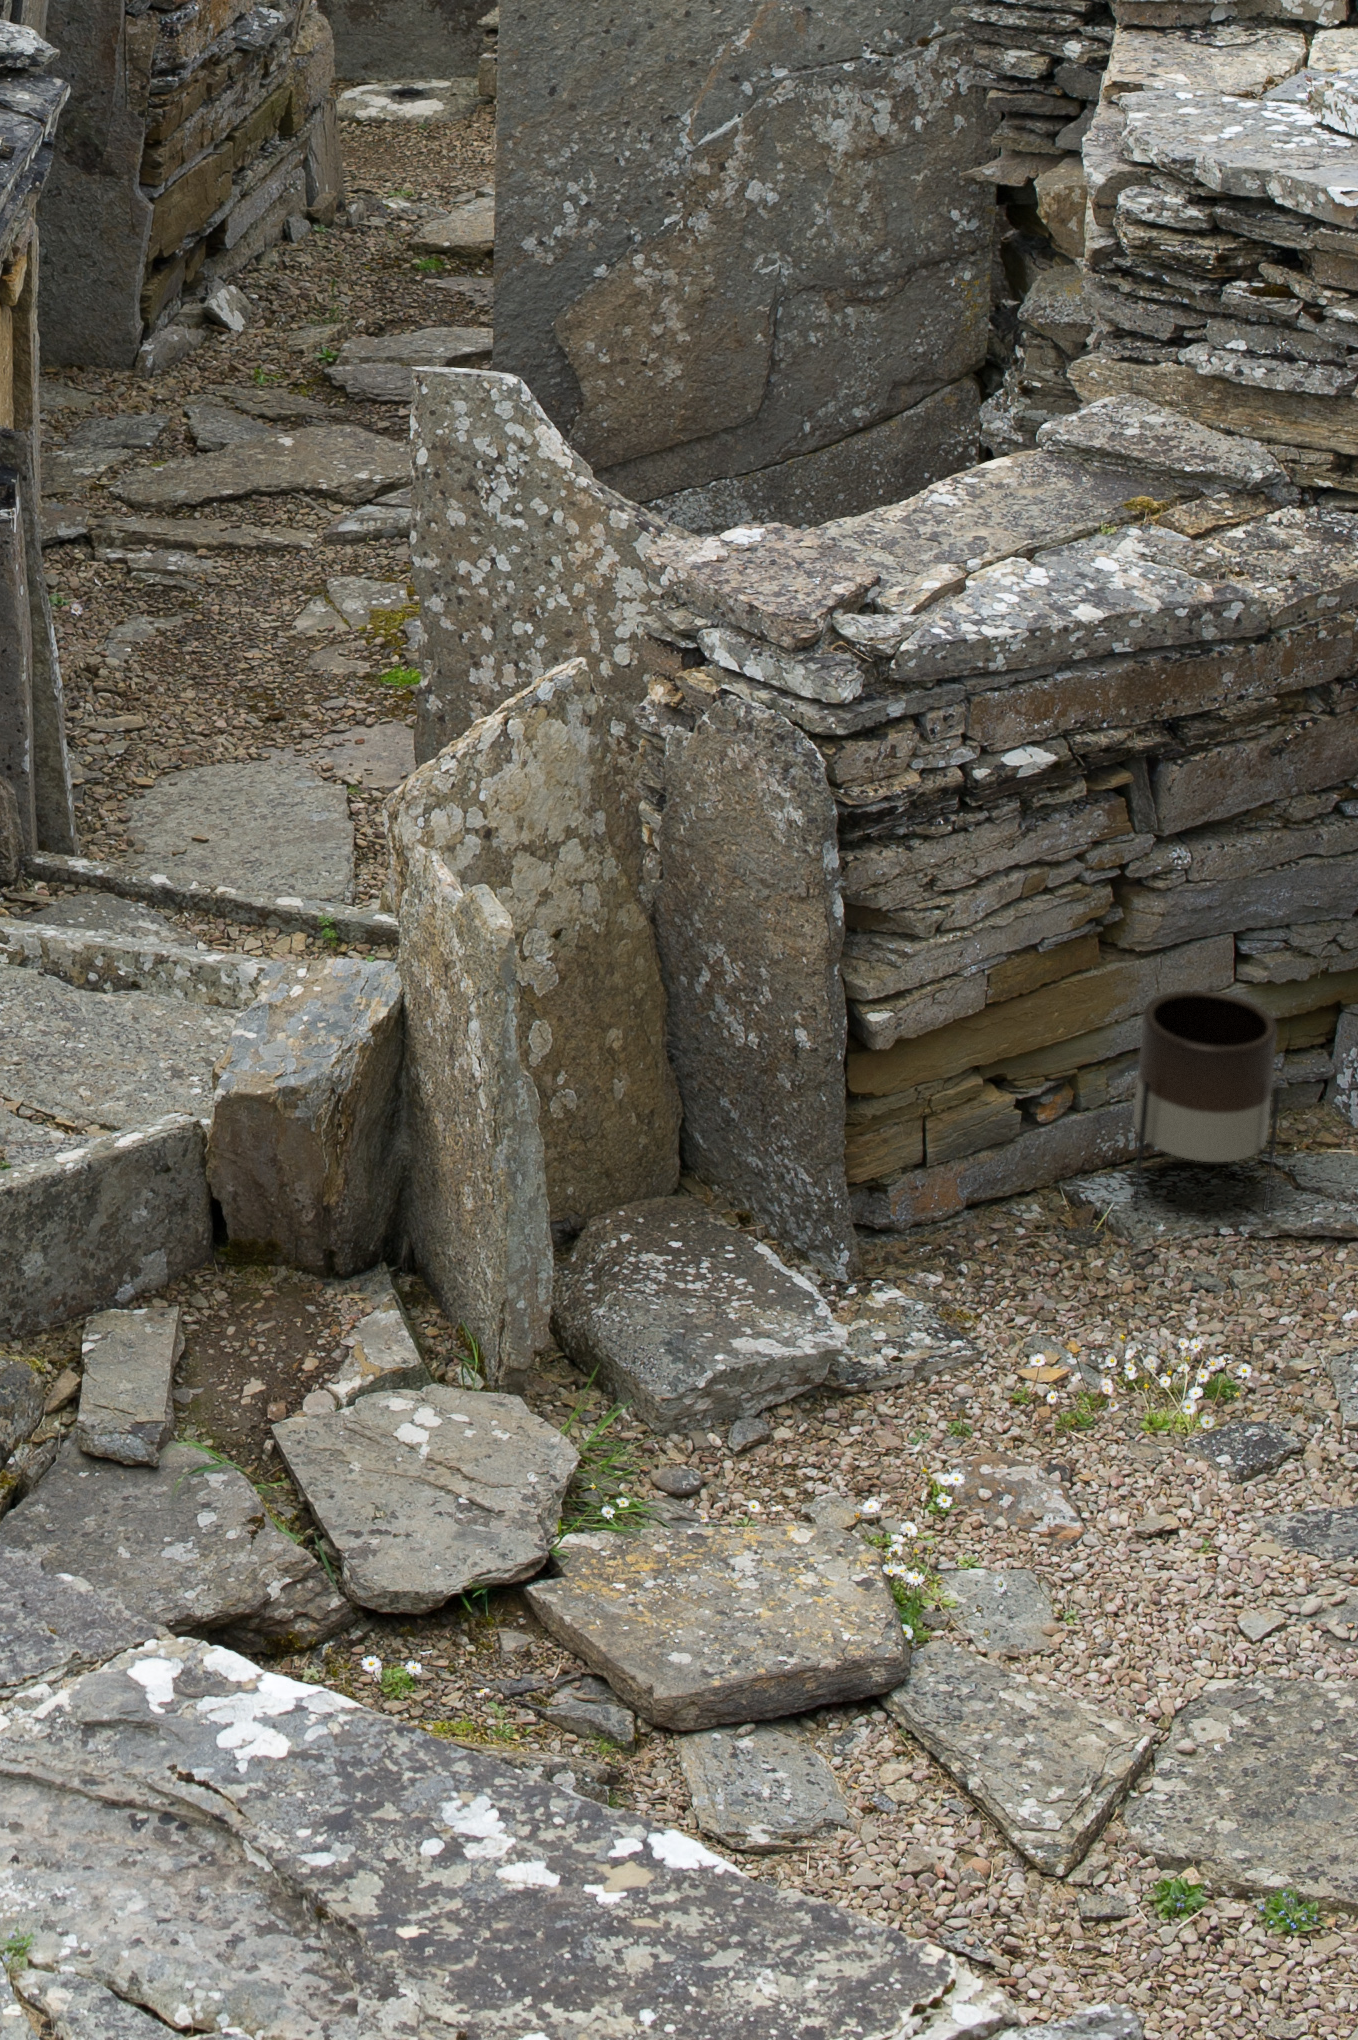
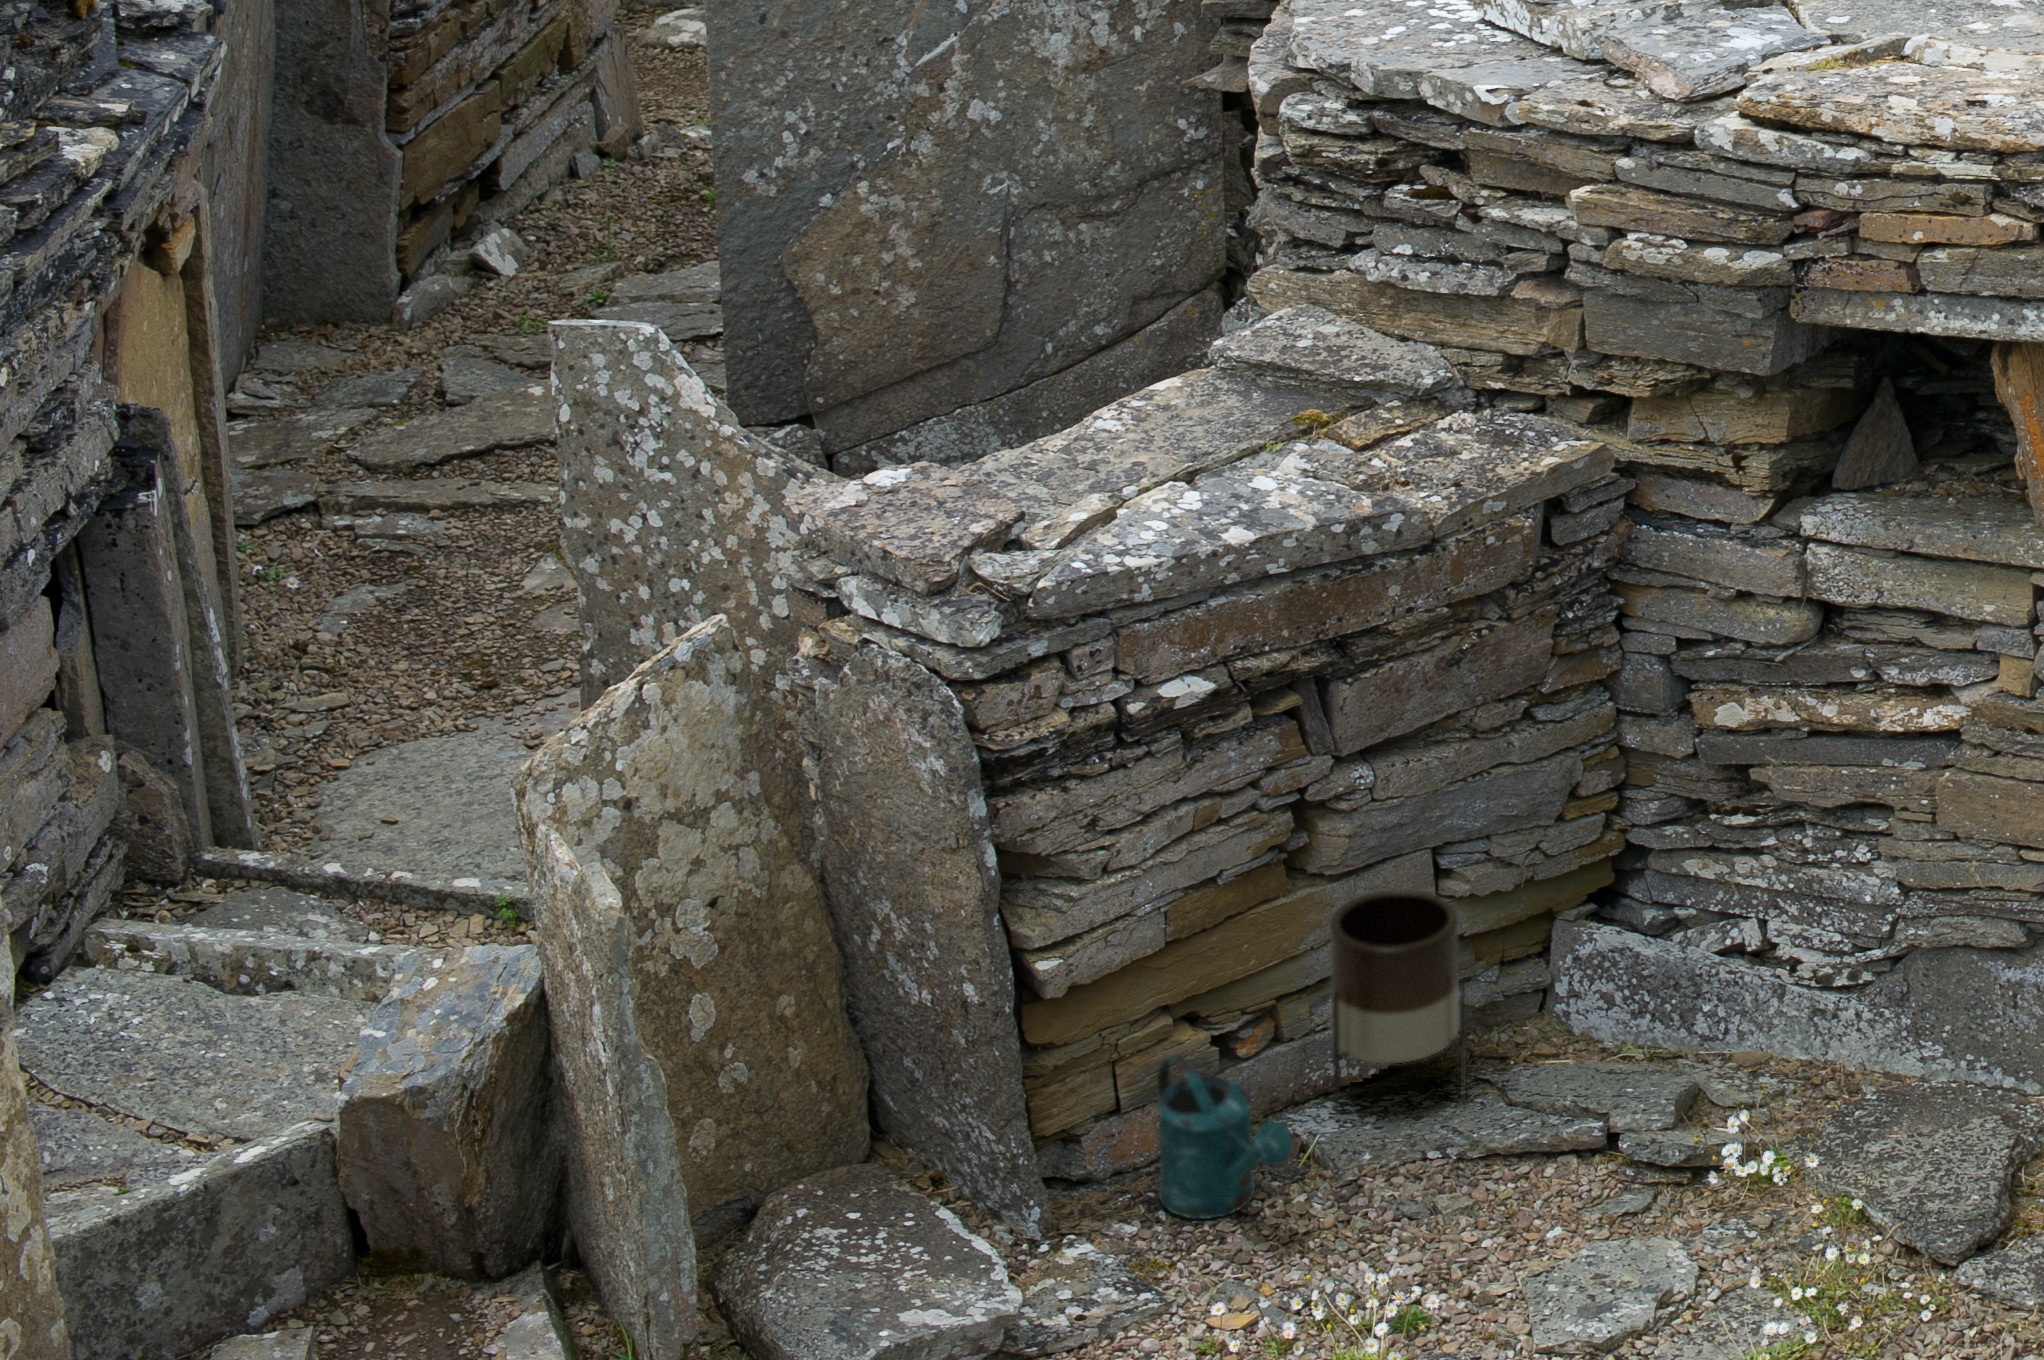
watering can: none [962,1119,1113,1281] -> present [1157,1055,1293,1219]

